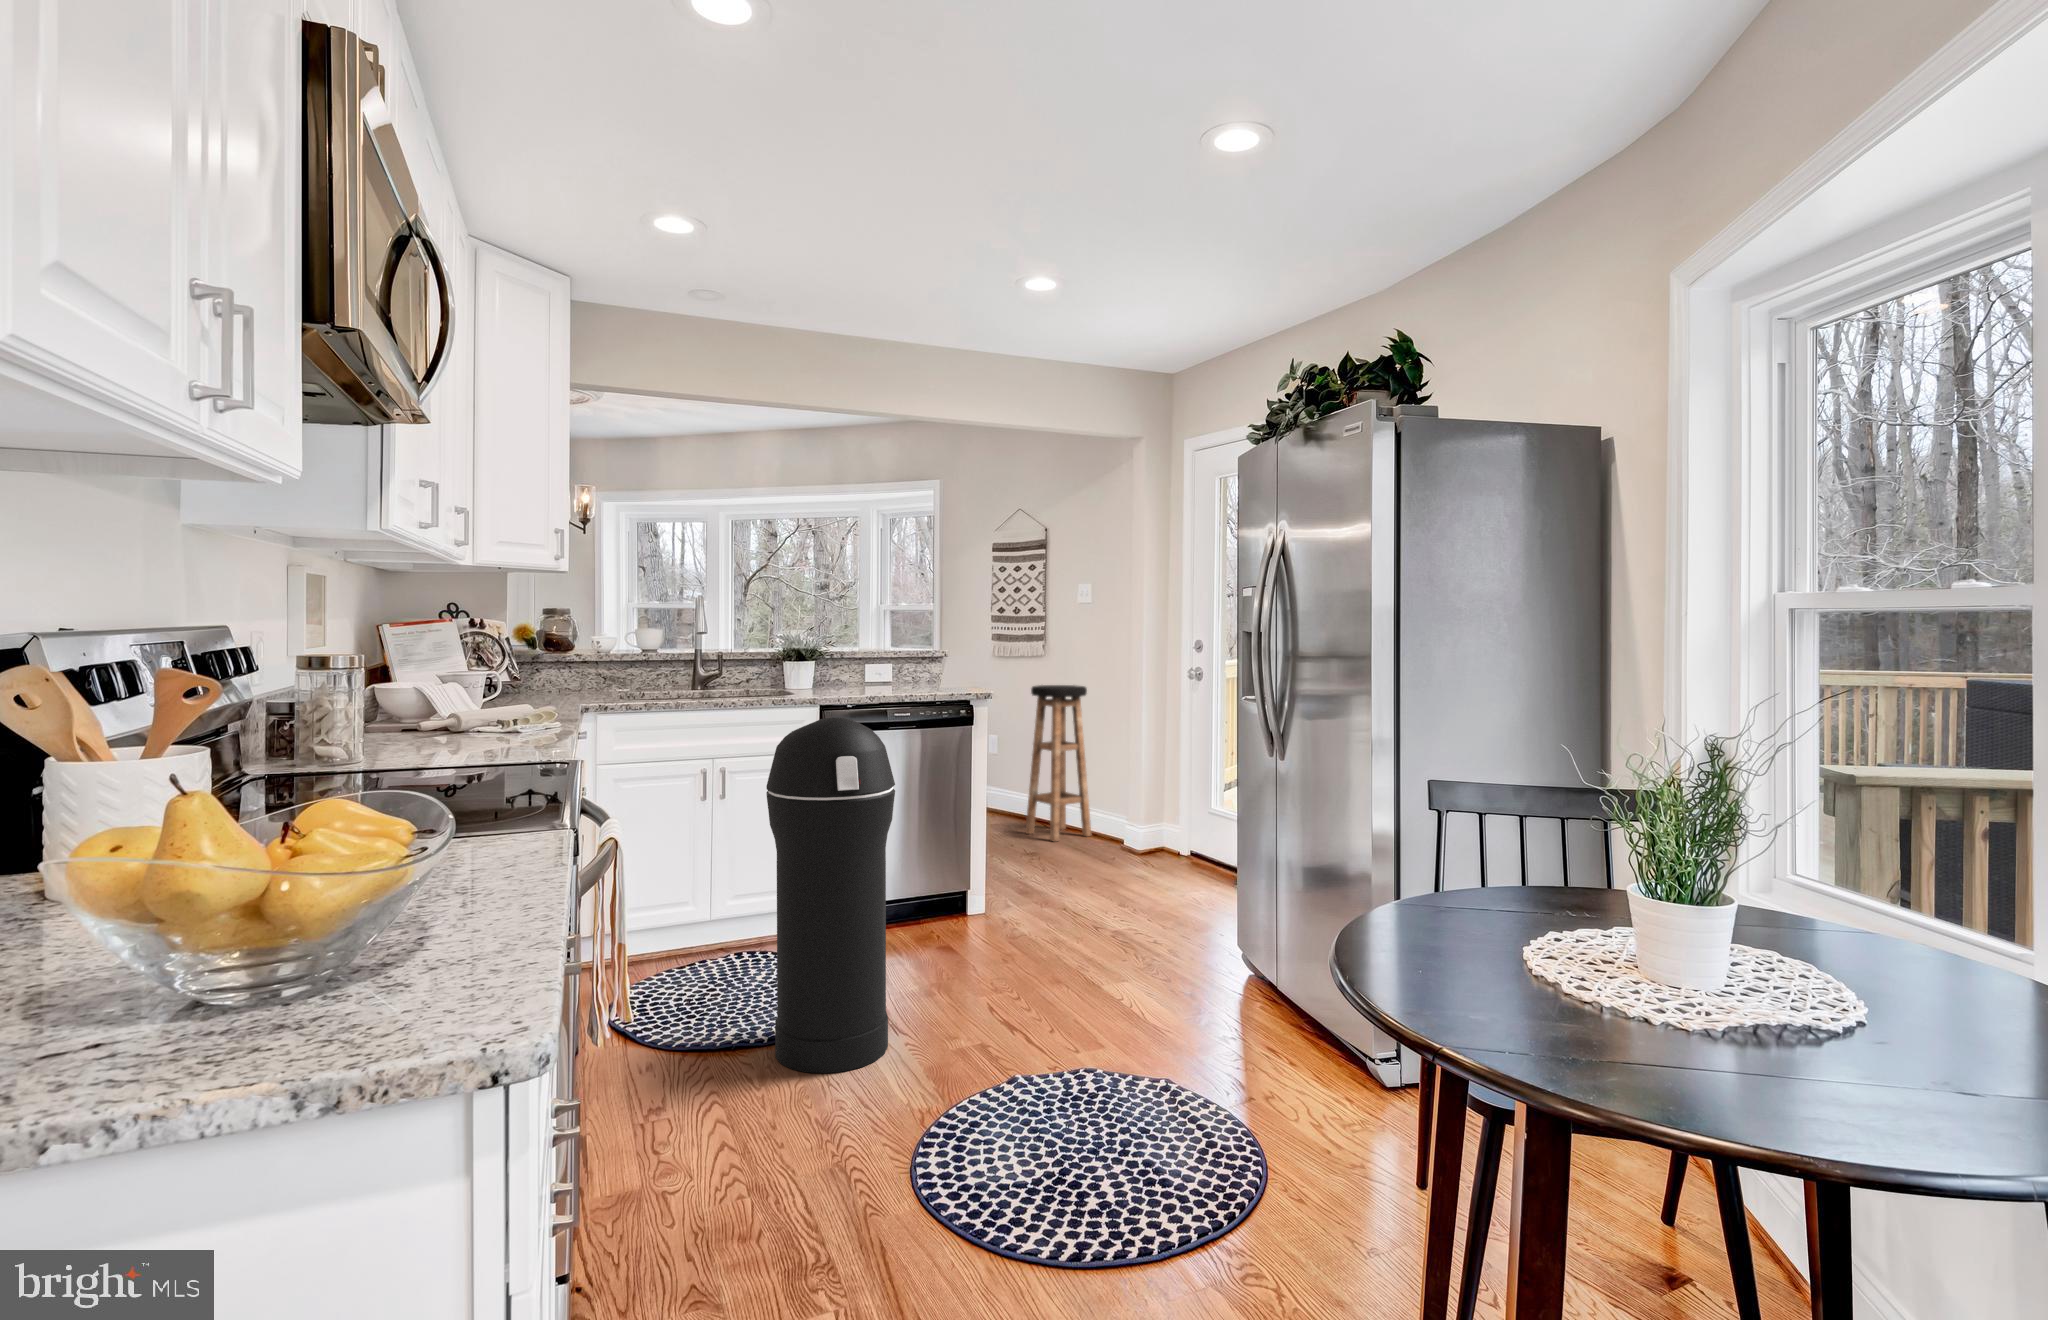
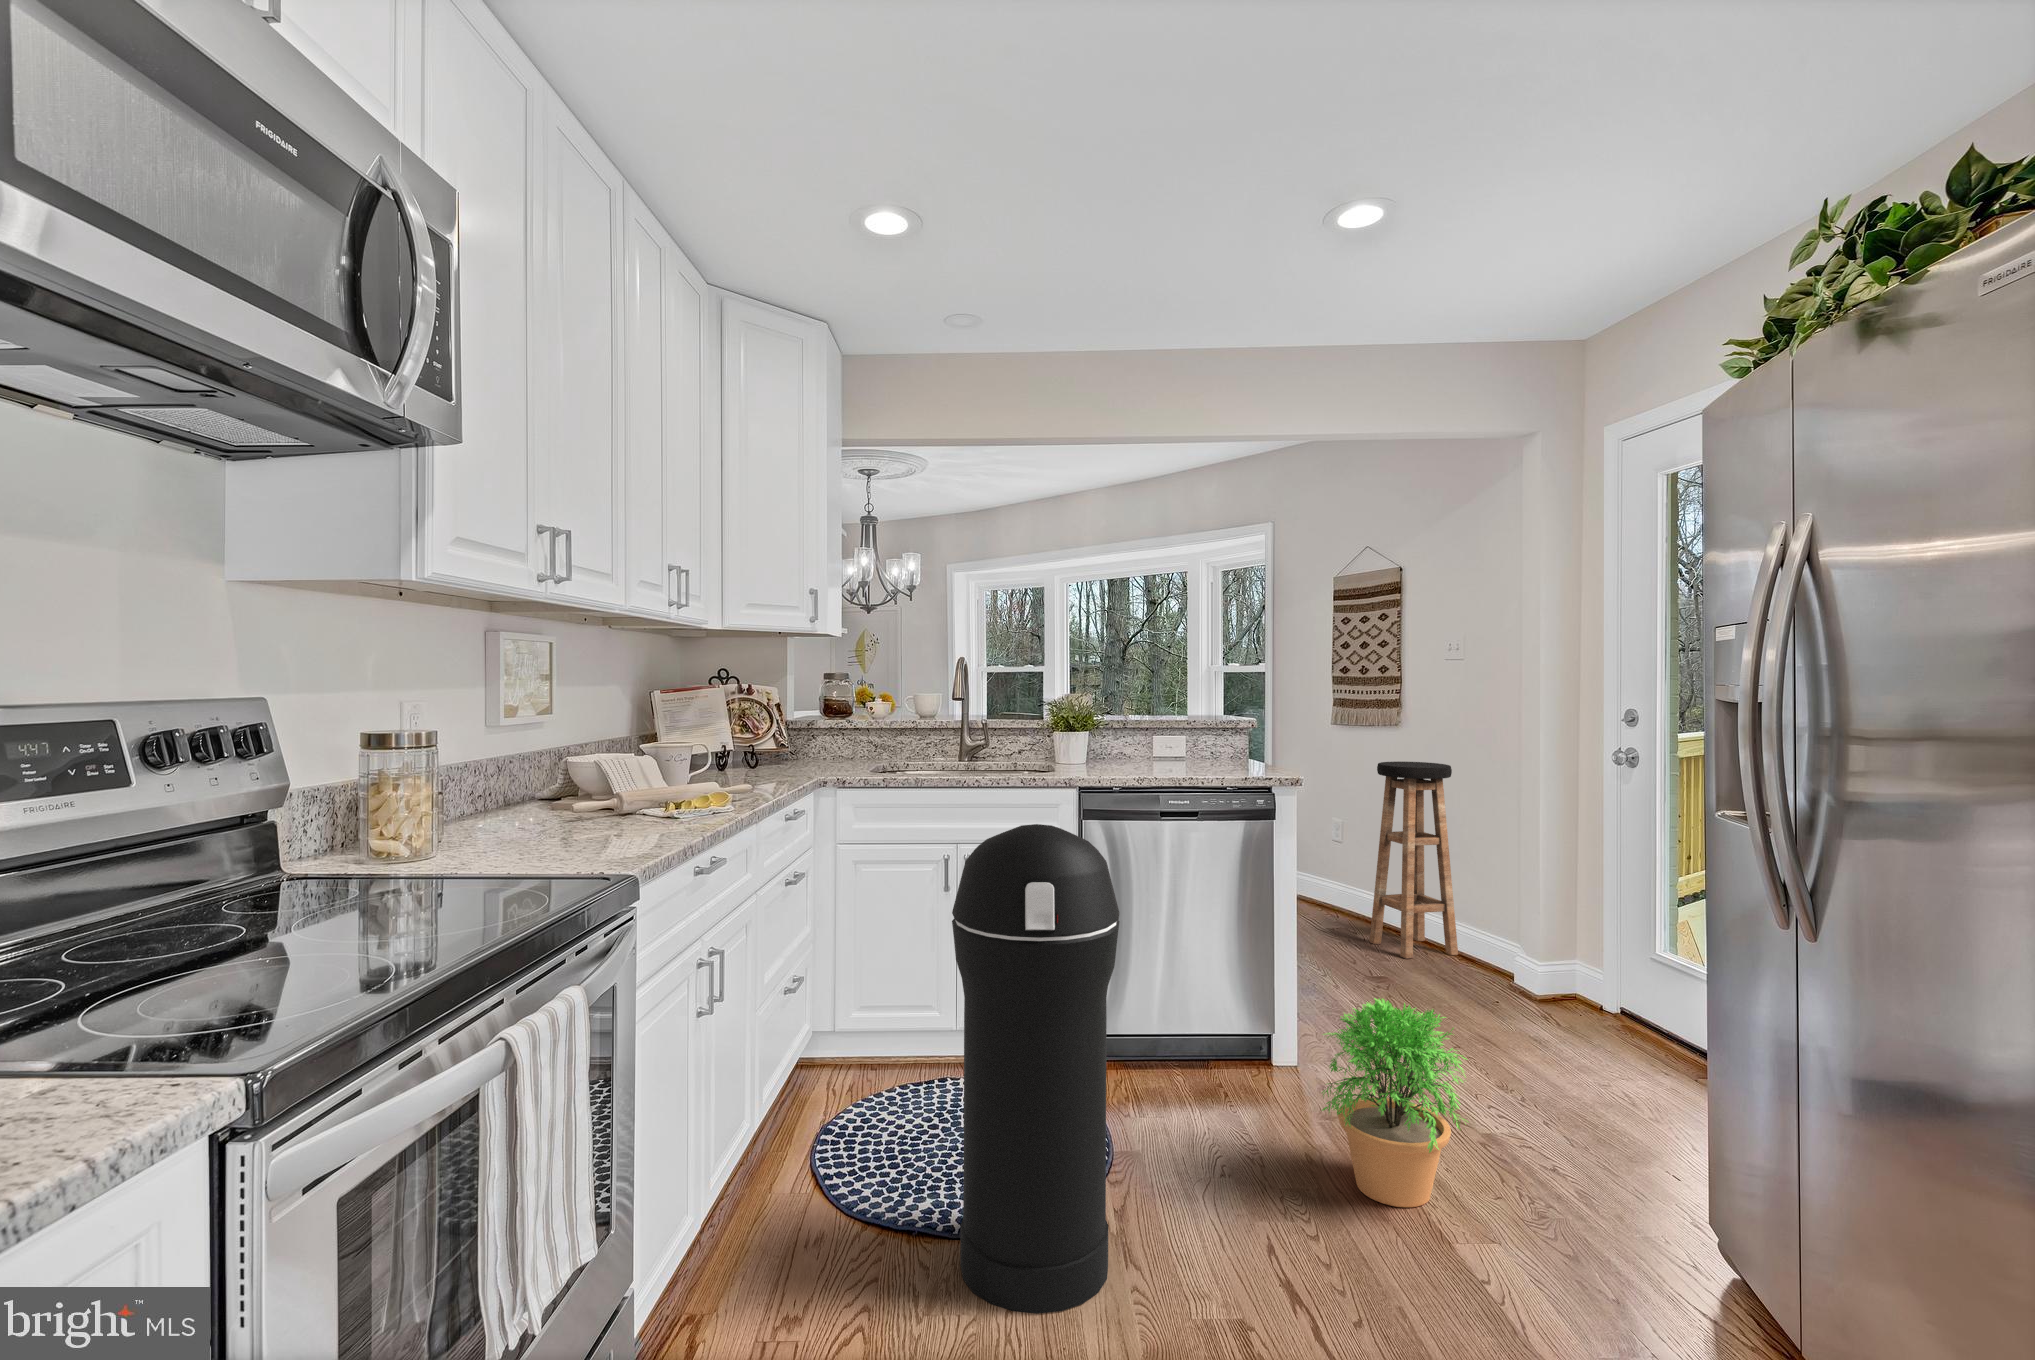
potted plant: none [1018,839,1119,981] -> present [1322,998,1468,1207]

